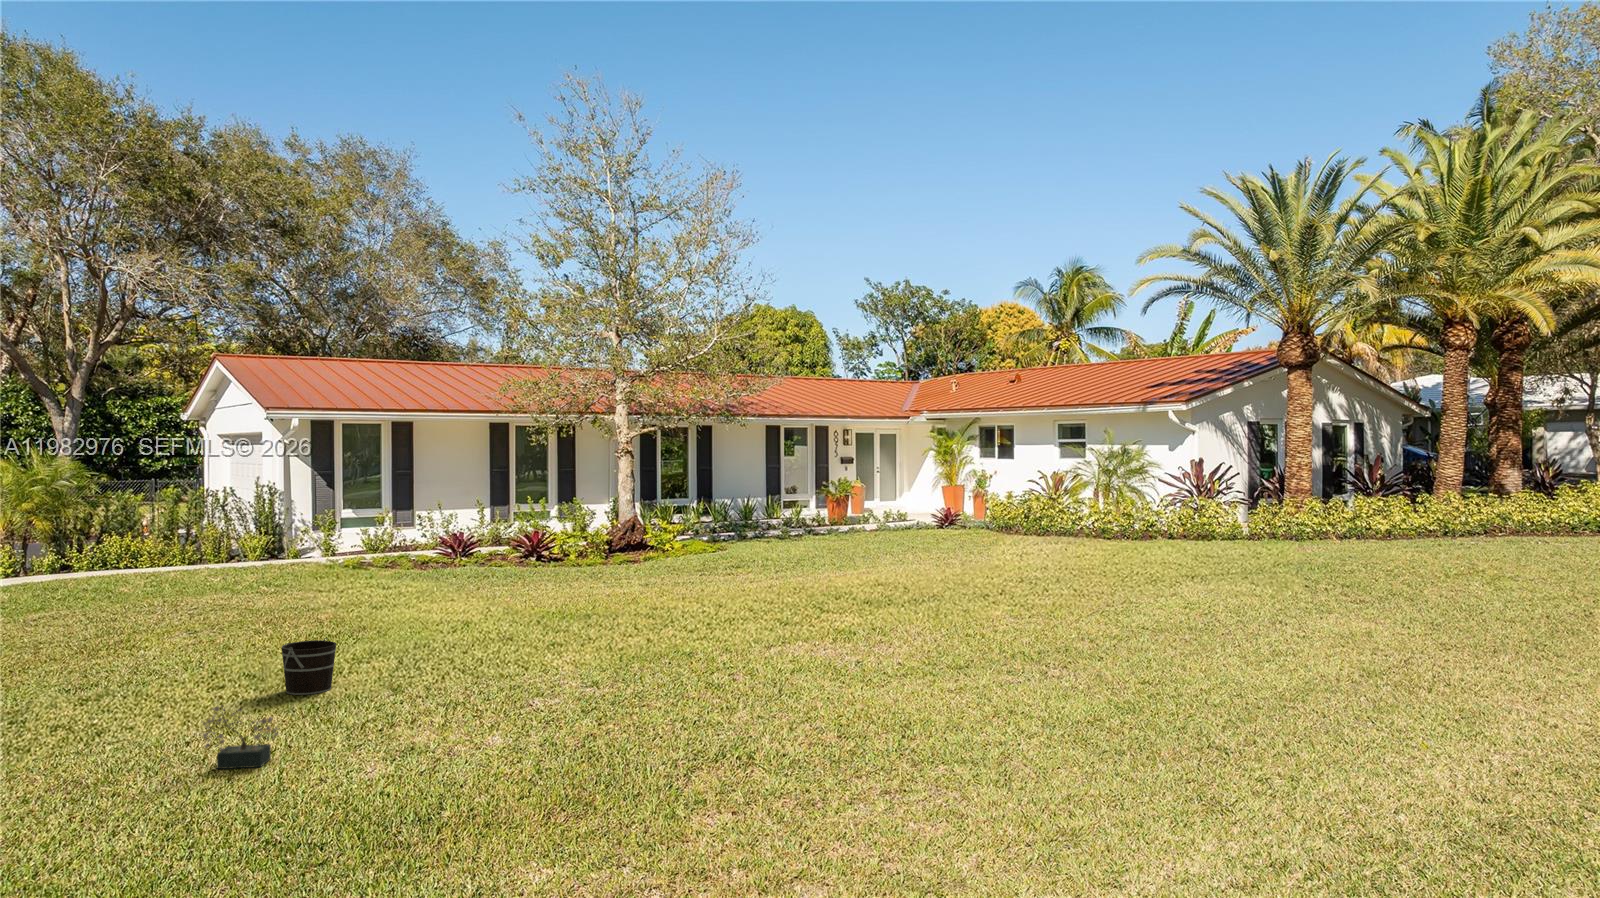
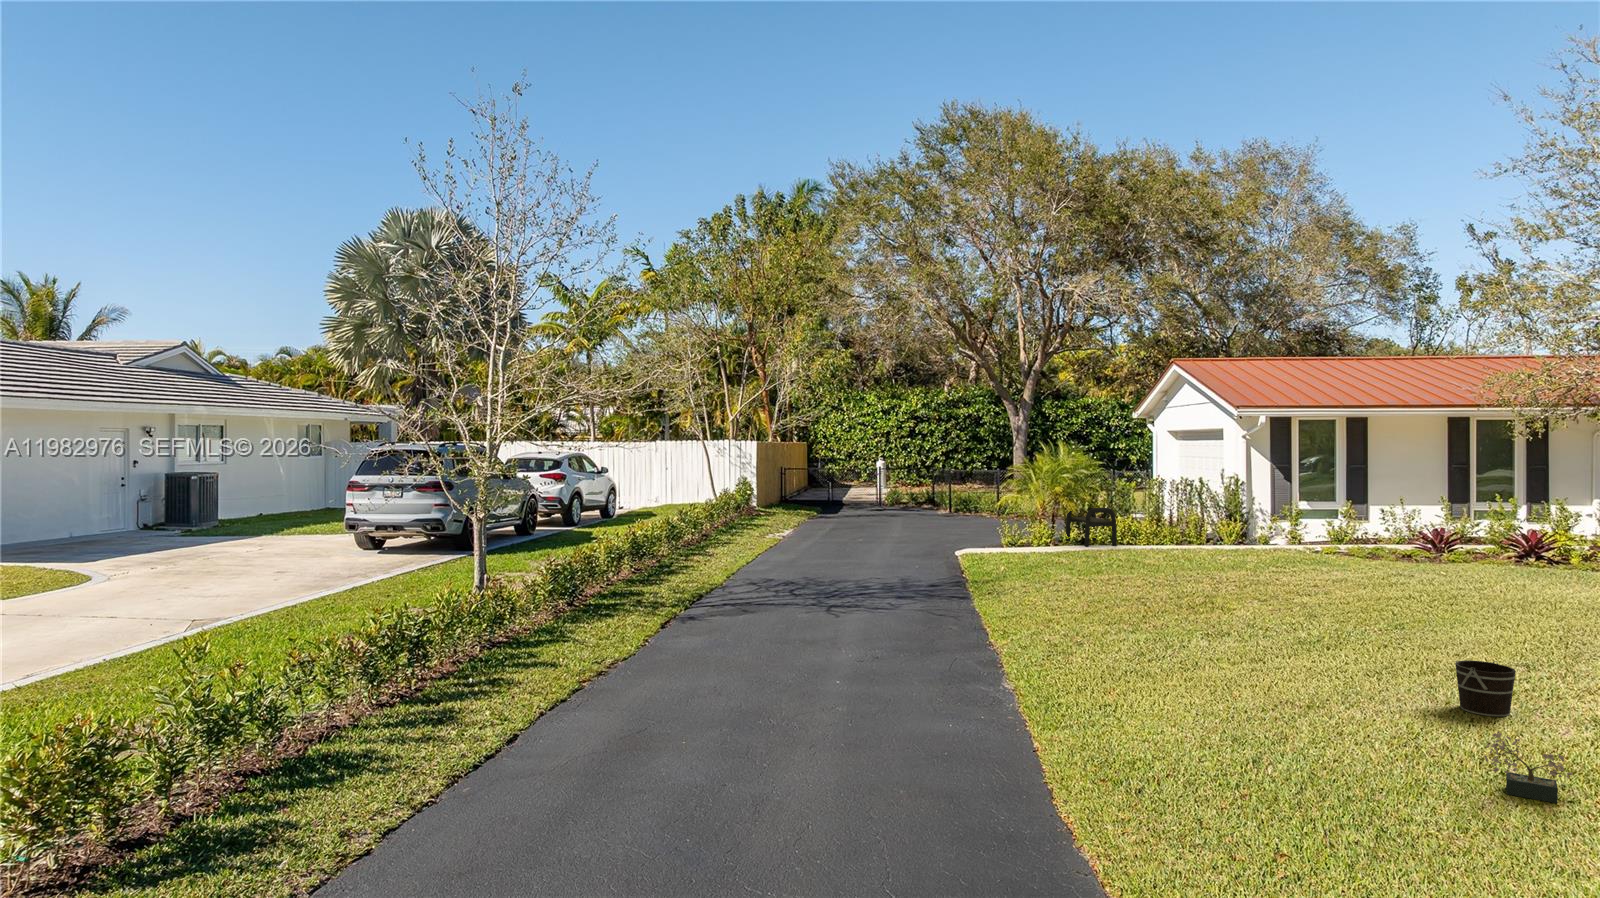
bench: none [36,522,106,575] -> present [1066,508,1117,546]

